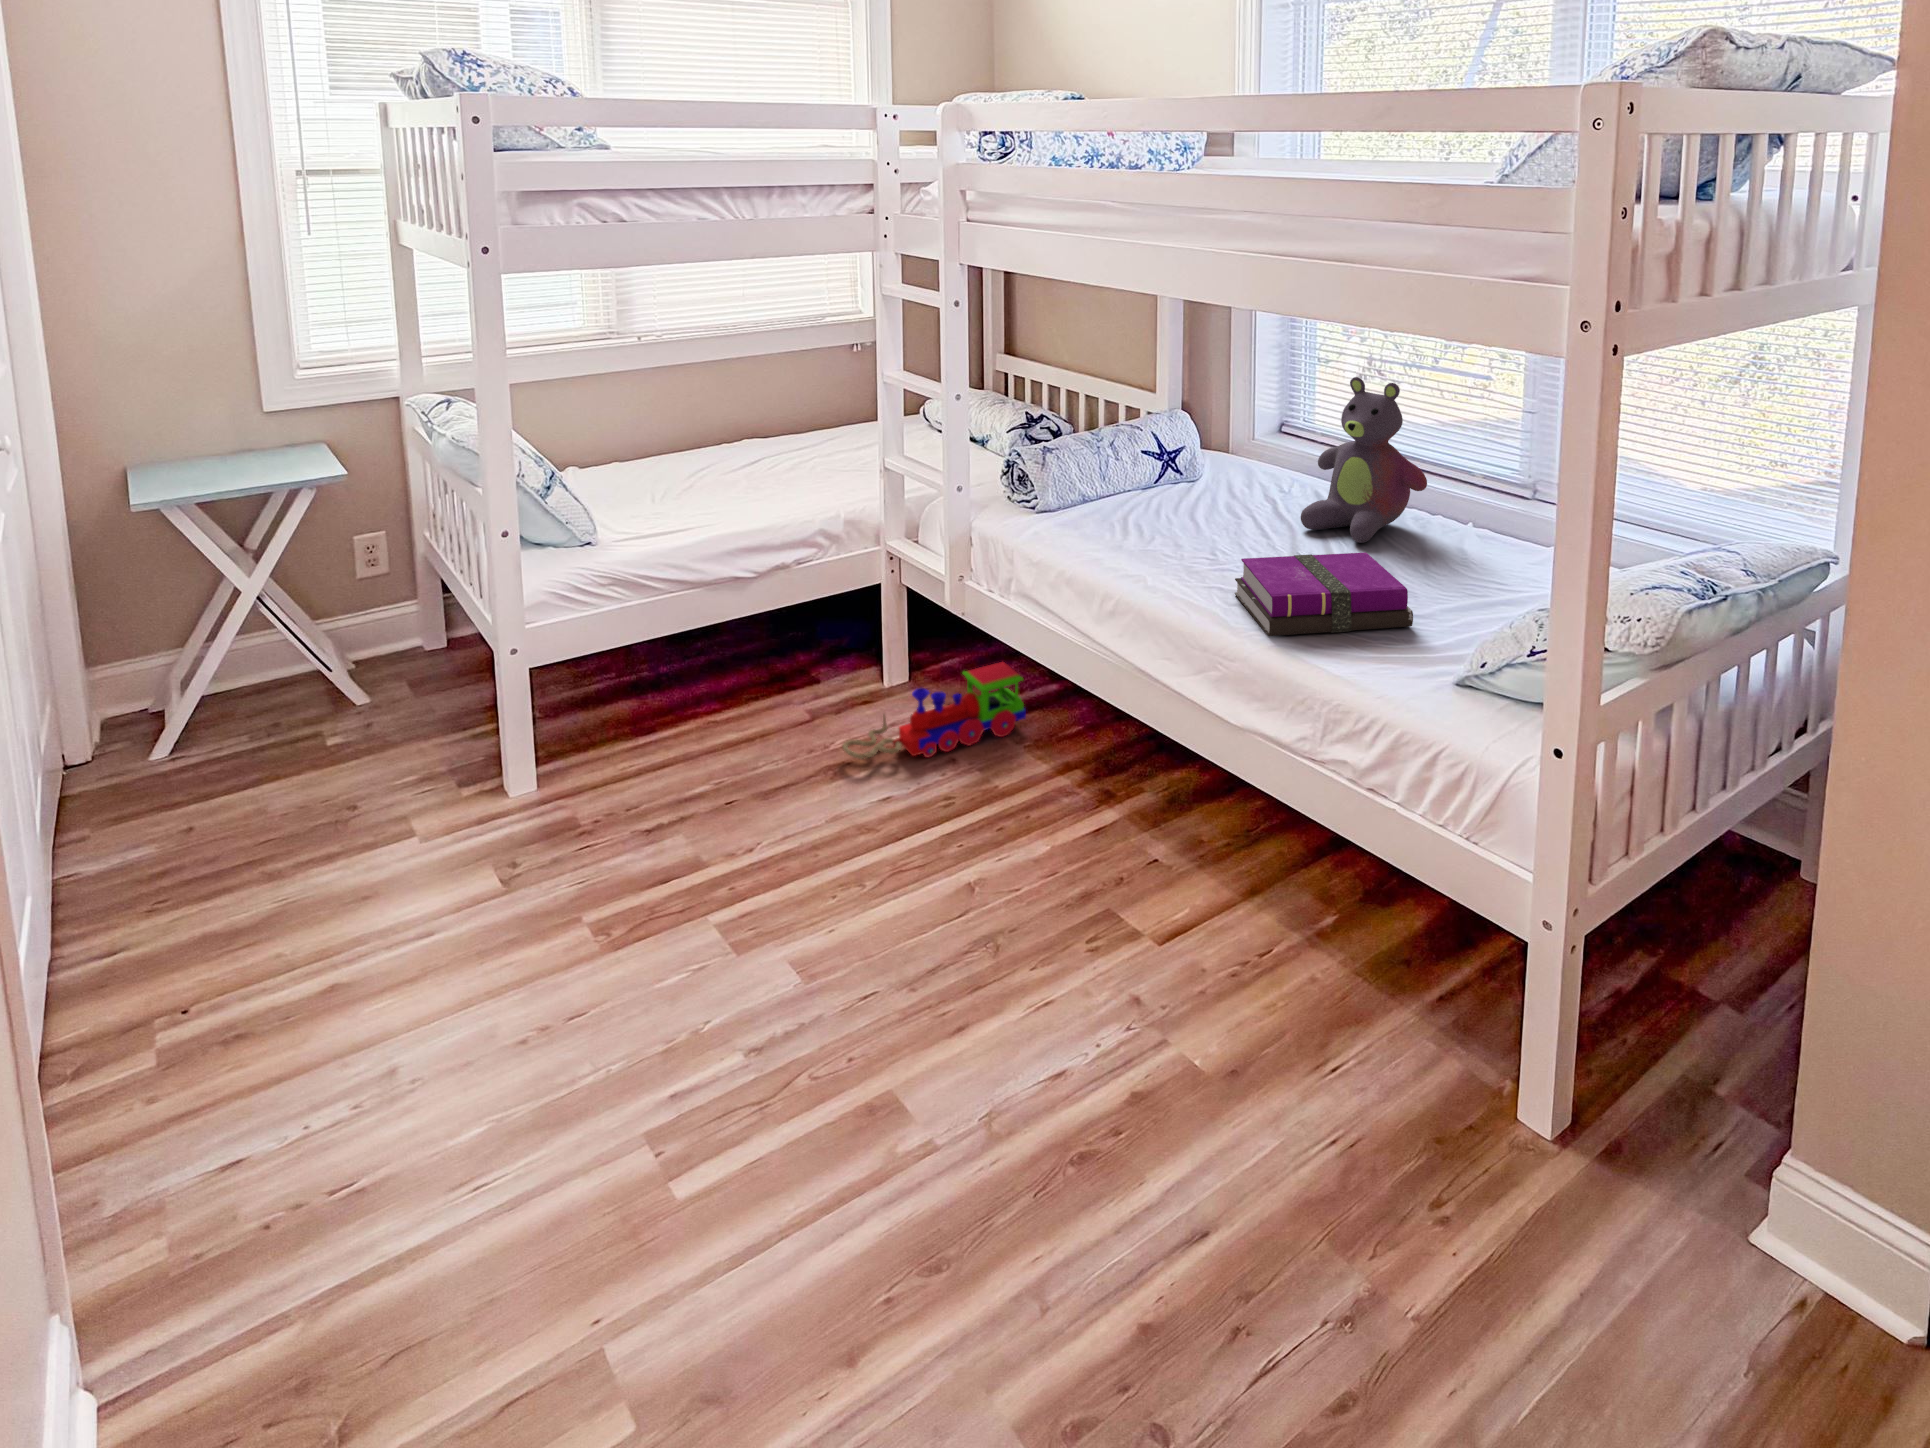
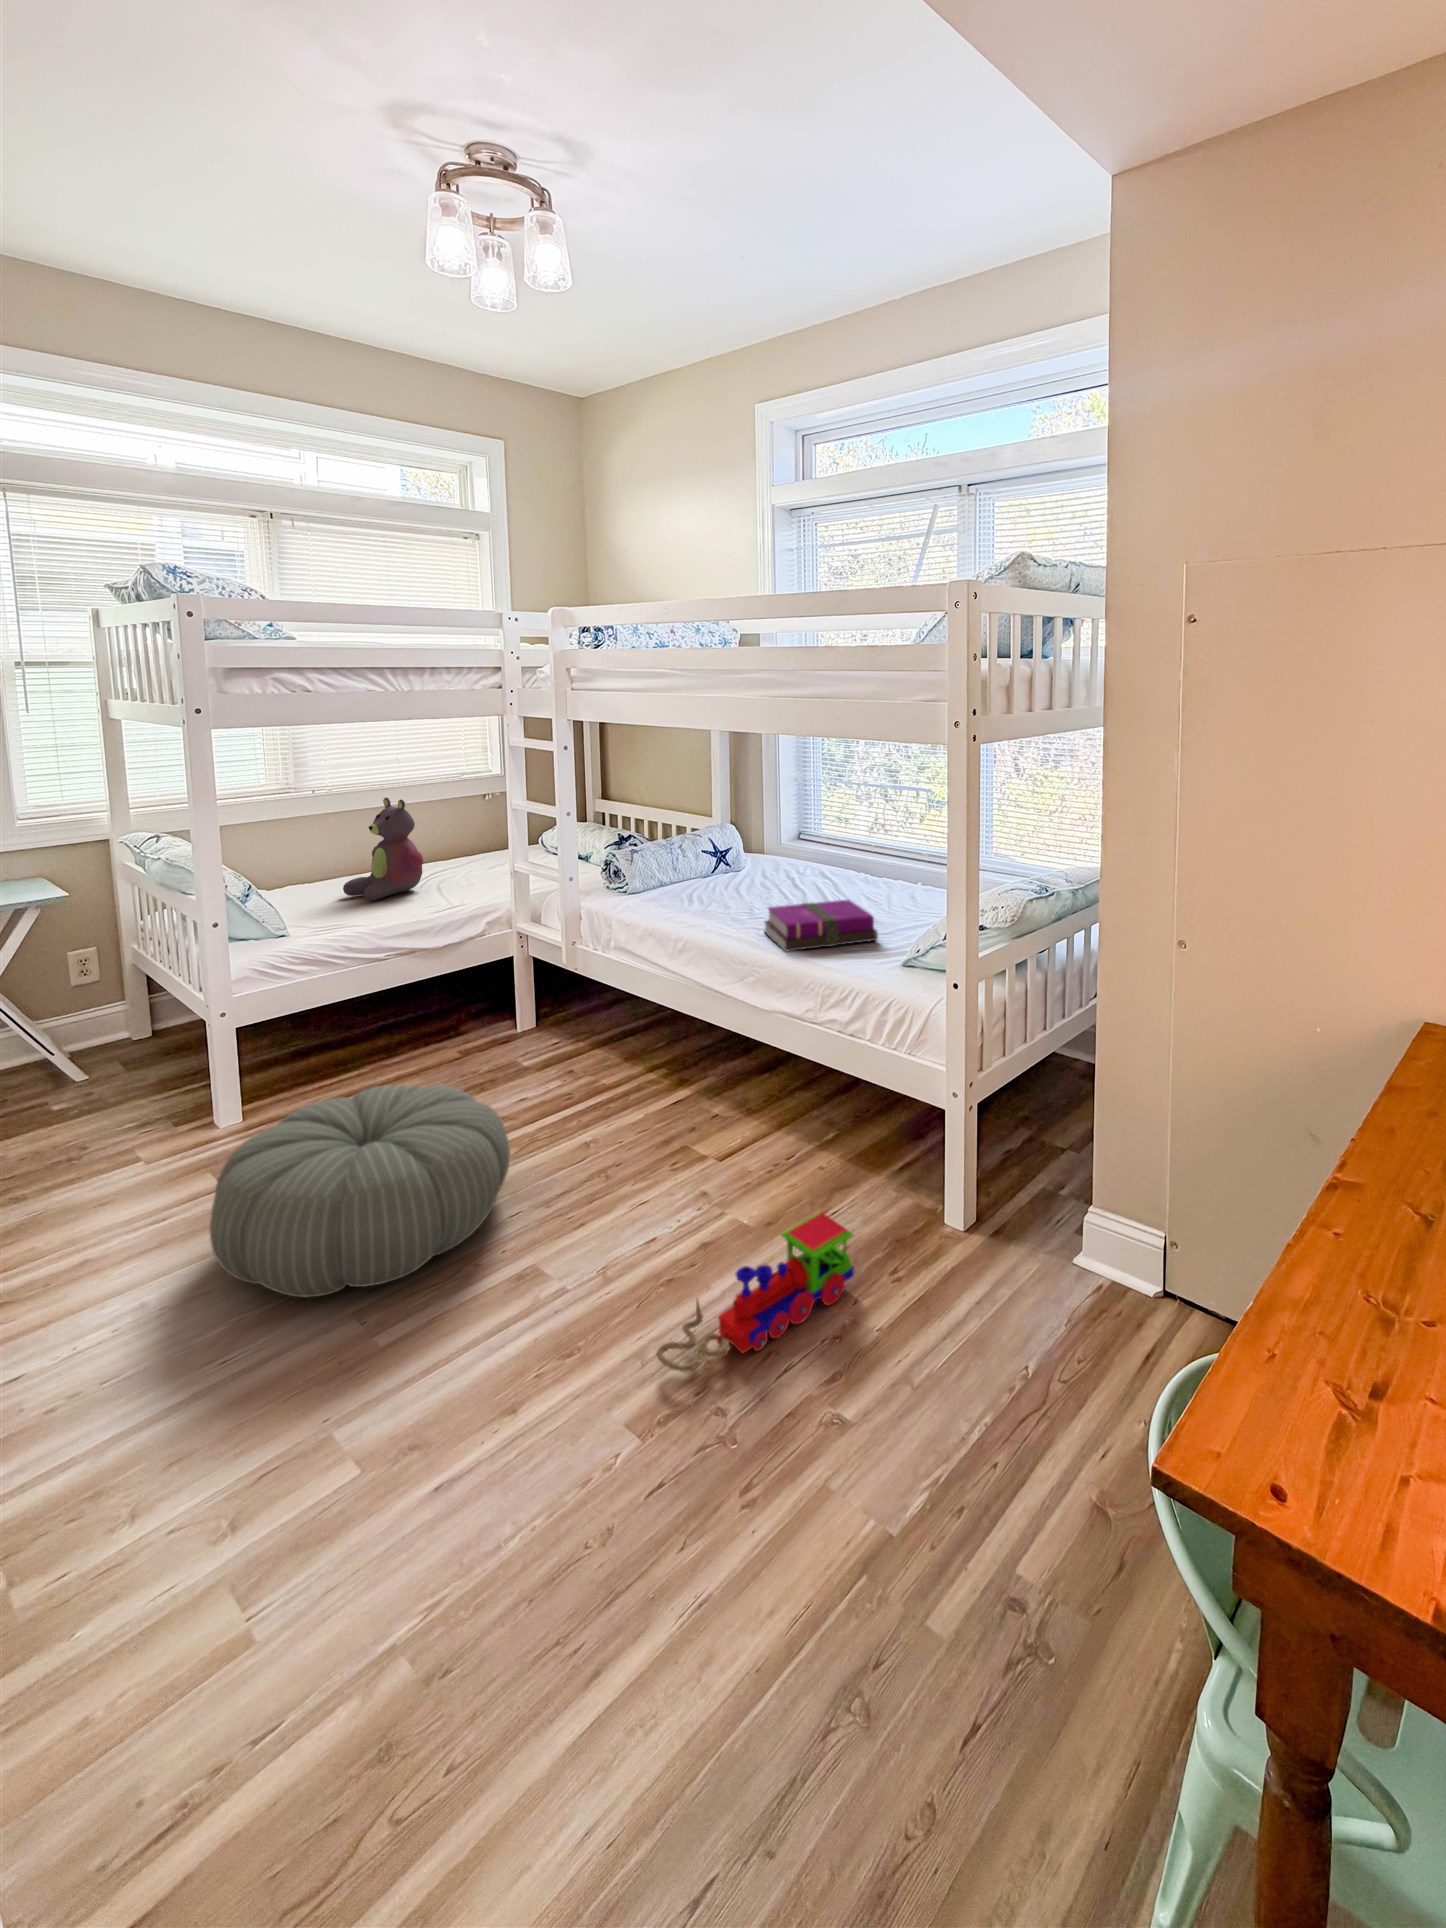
stuffed bear: present [1301,377,1427,543] -> present [343,798,423,901]
toy train: present [842,662,1026,759] -> present [656,1212,854,1372]
pouf: none [470,785,864,1105] -> present [210,1085,510,1298]

